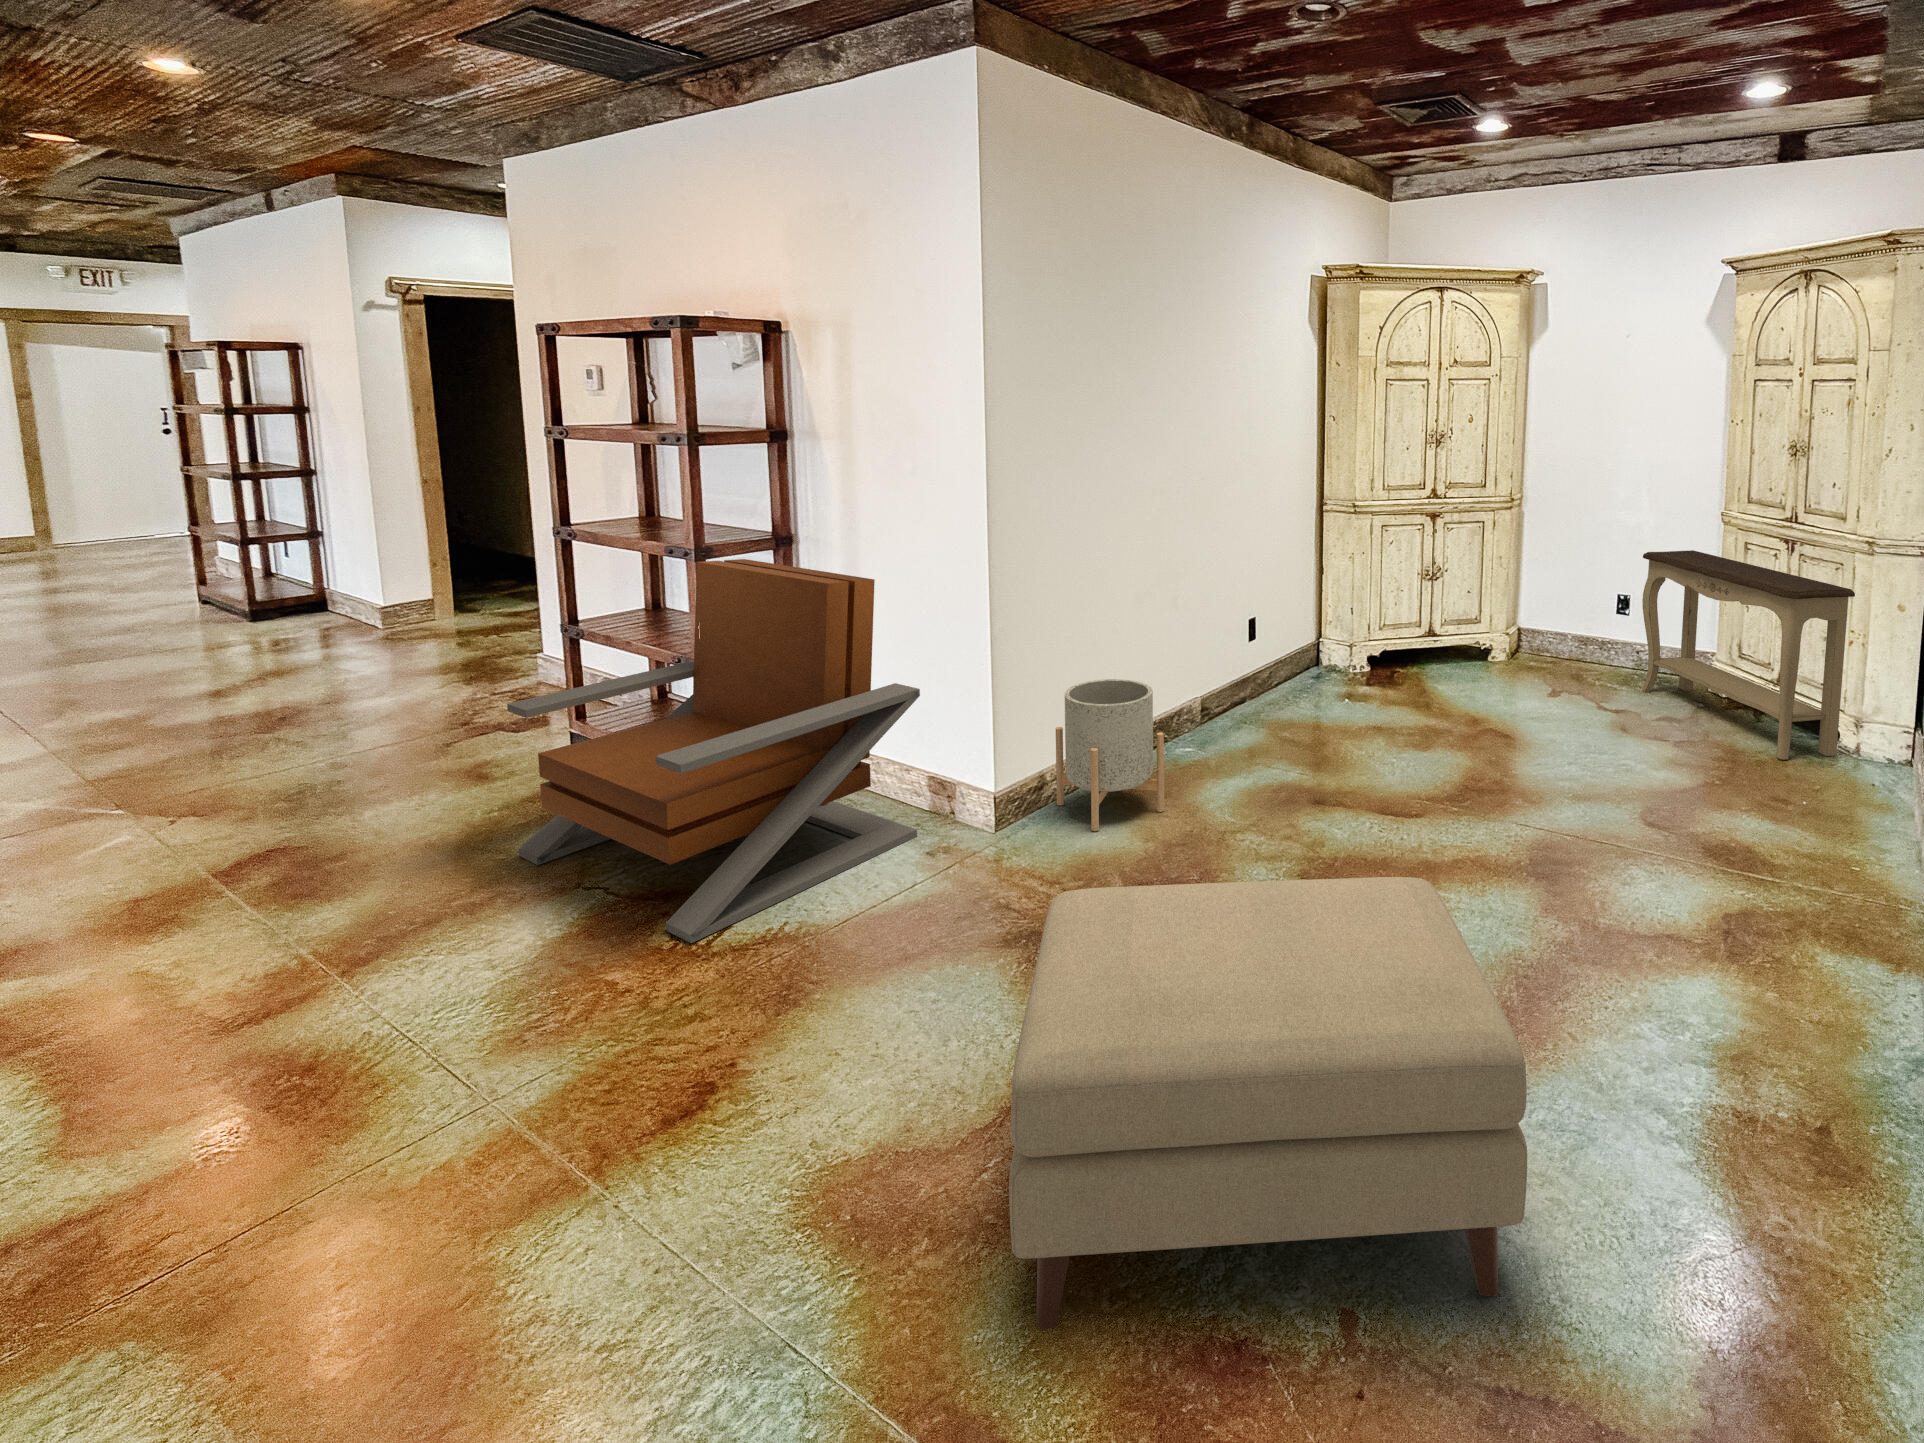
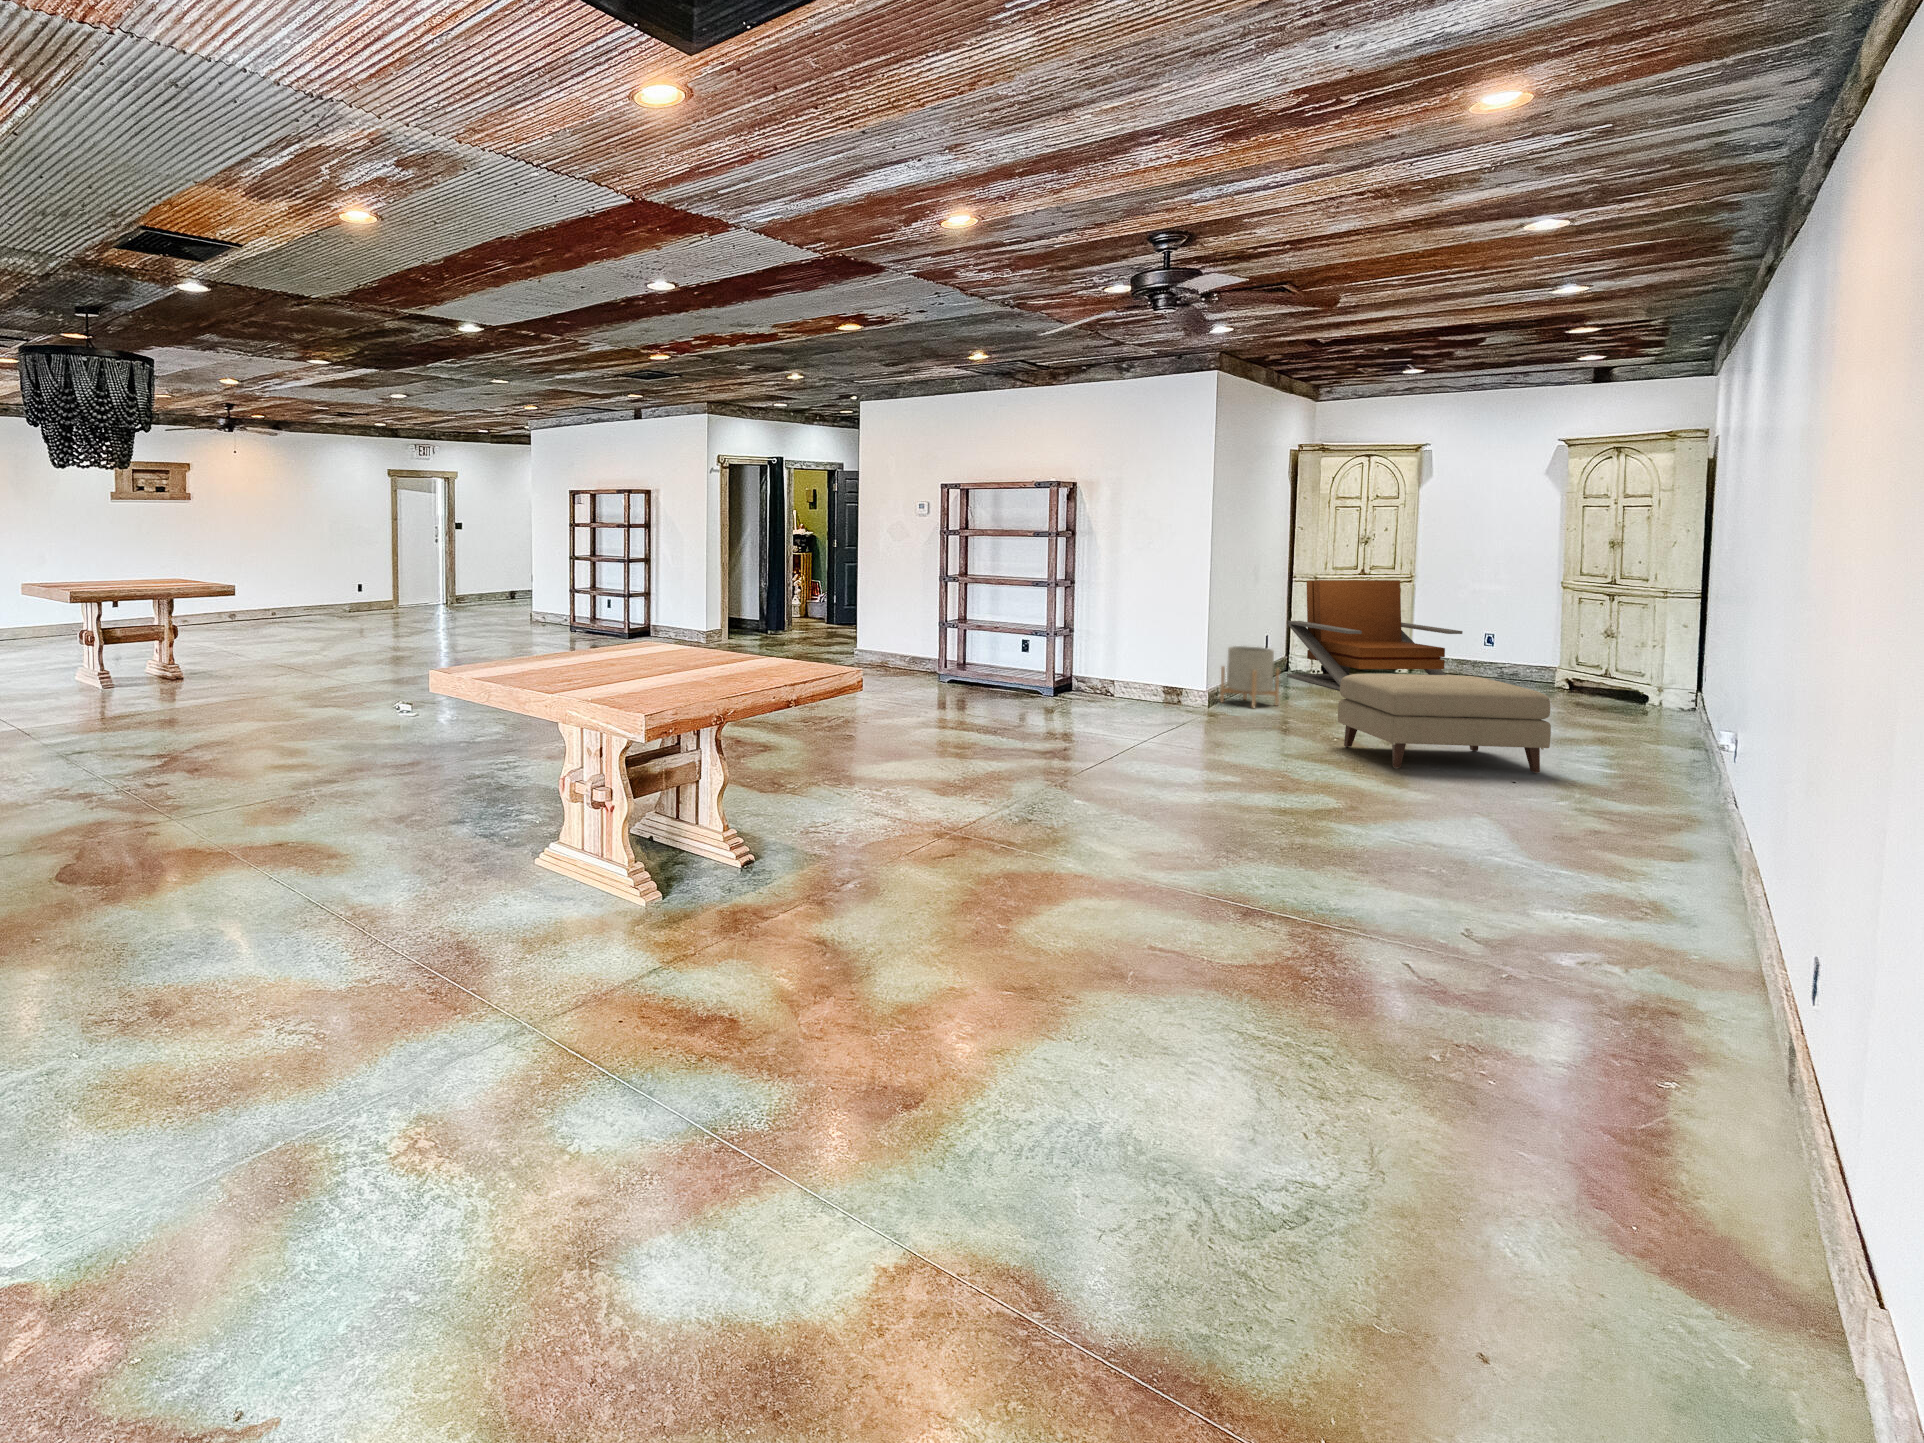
console table: present [1642,550,1855,760] -> none [1510,605,1656,708]
lounge chair: present [507,559,920,943] -> present [1287,580,1463,690]

